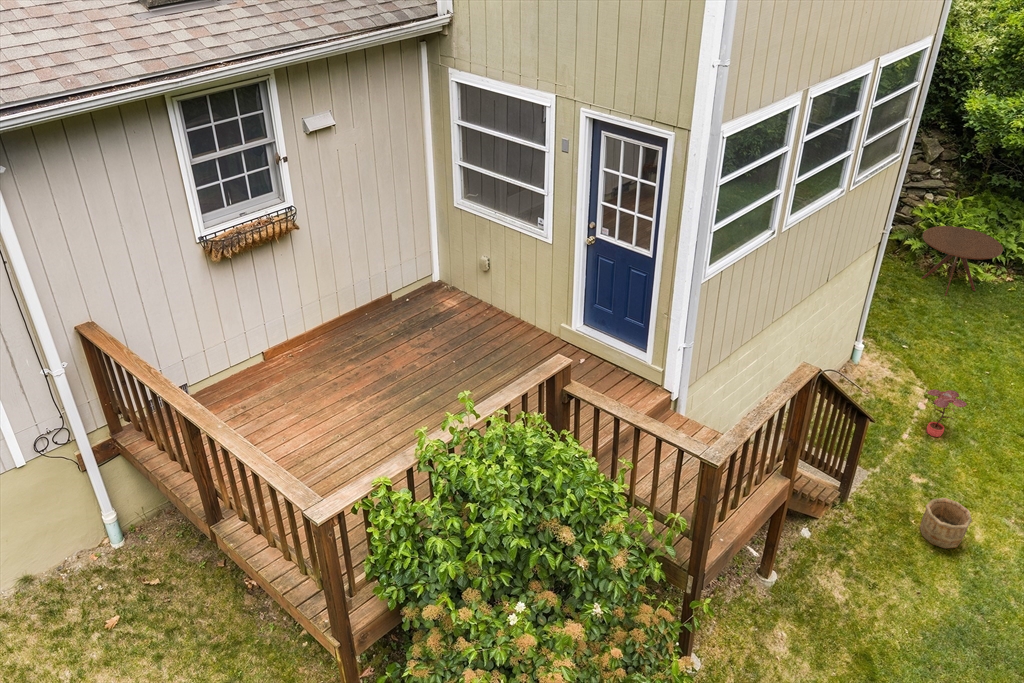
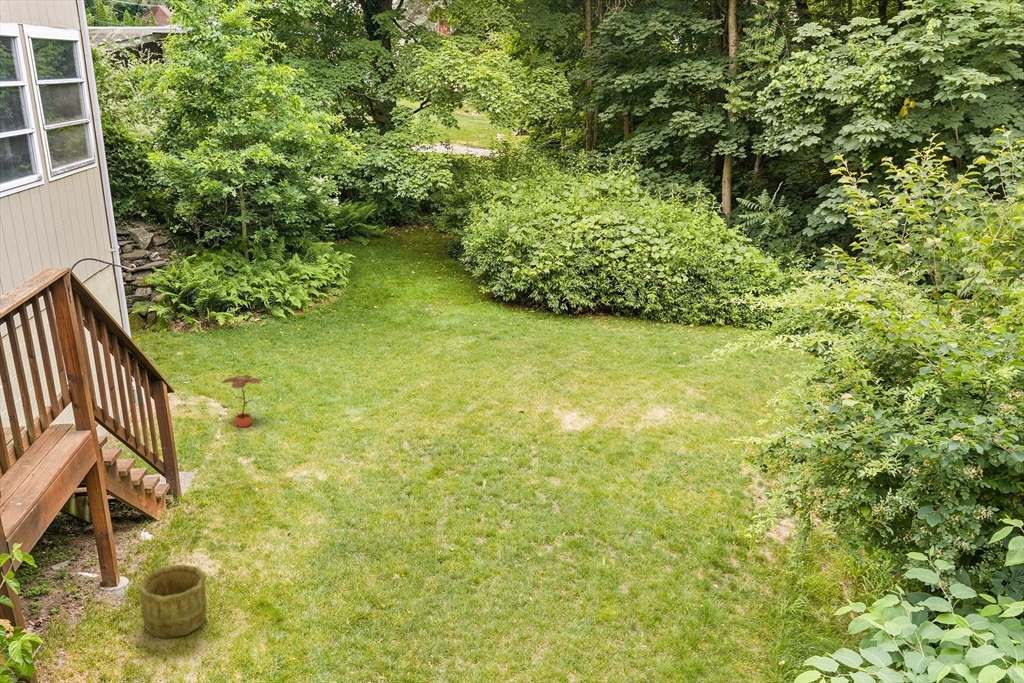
round table: present [922,226,1003,296] -> none [163,279,240,340]
wooden bucket: present [920,498,972,548] -> present [138,564,206,639]

